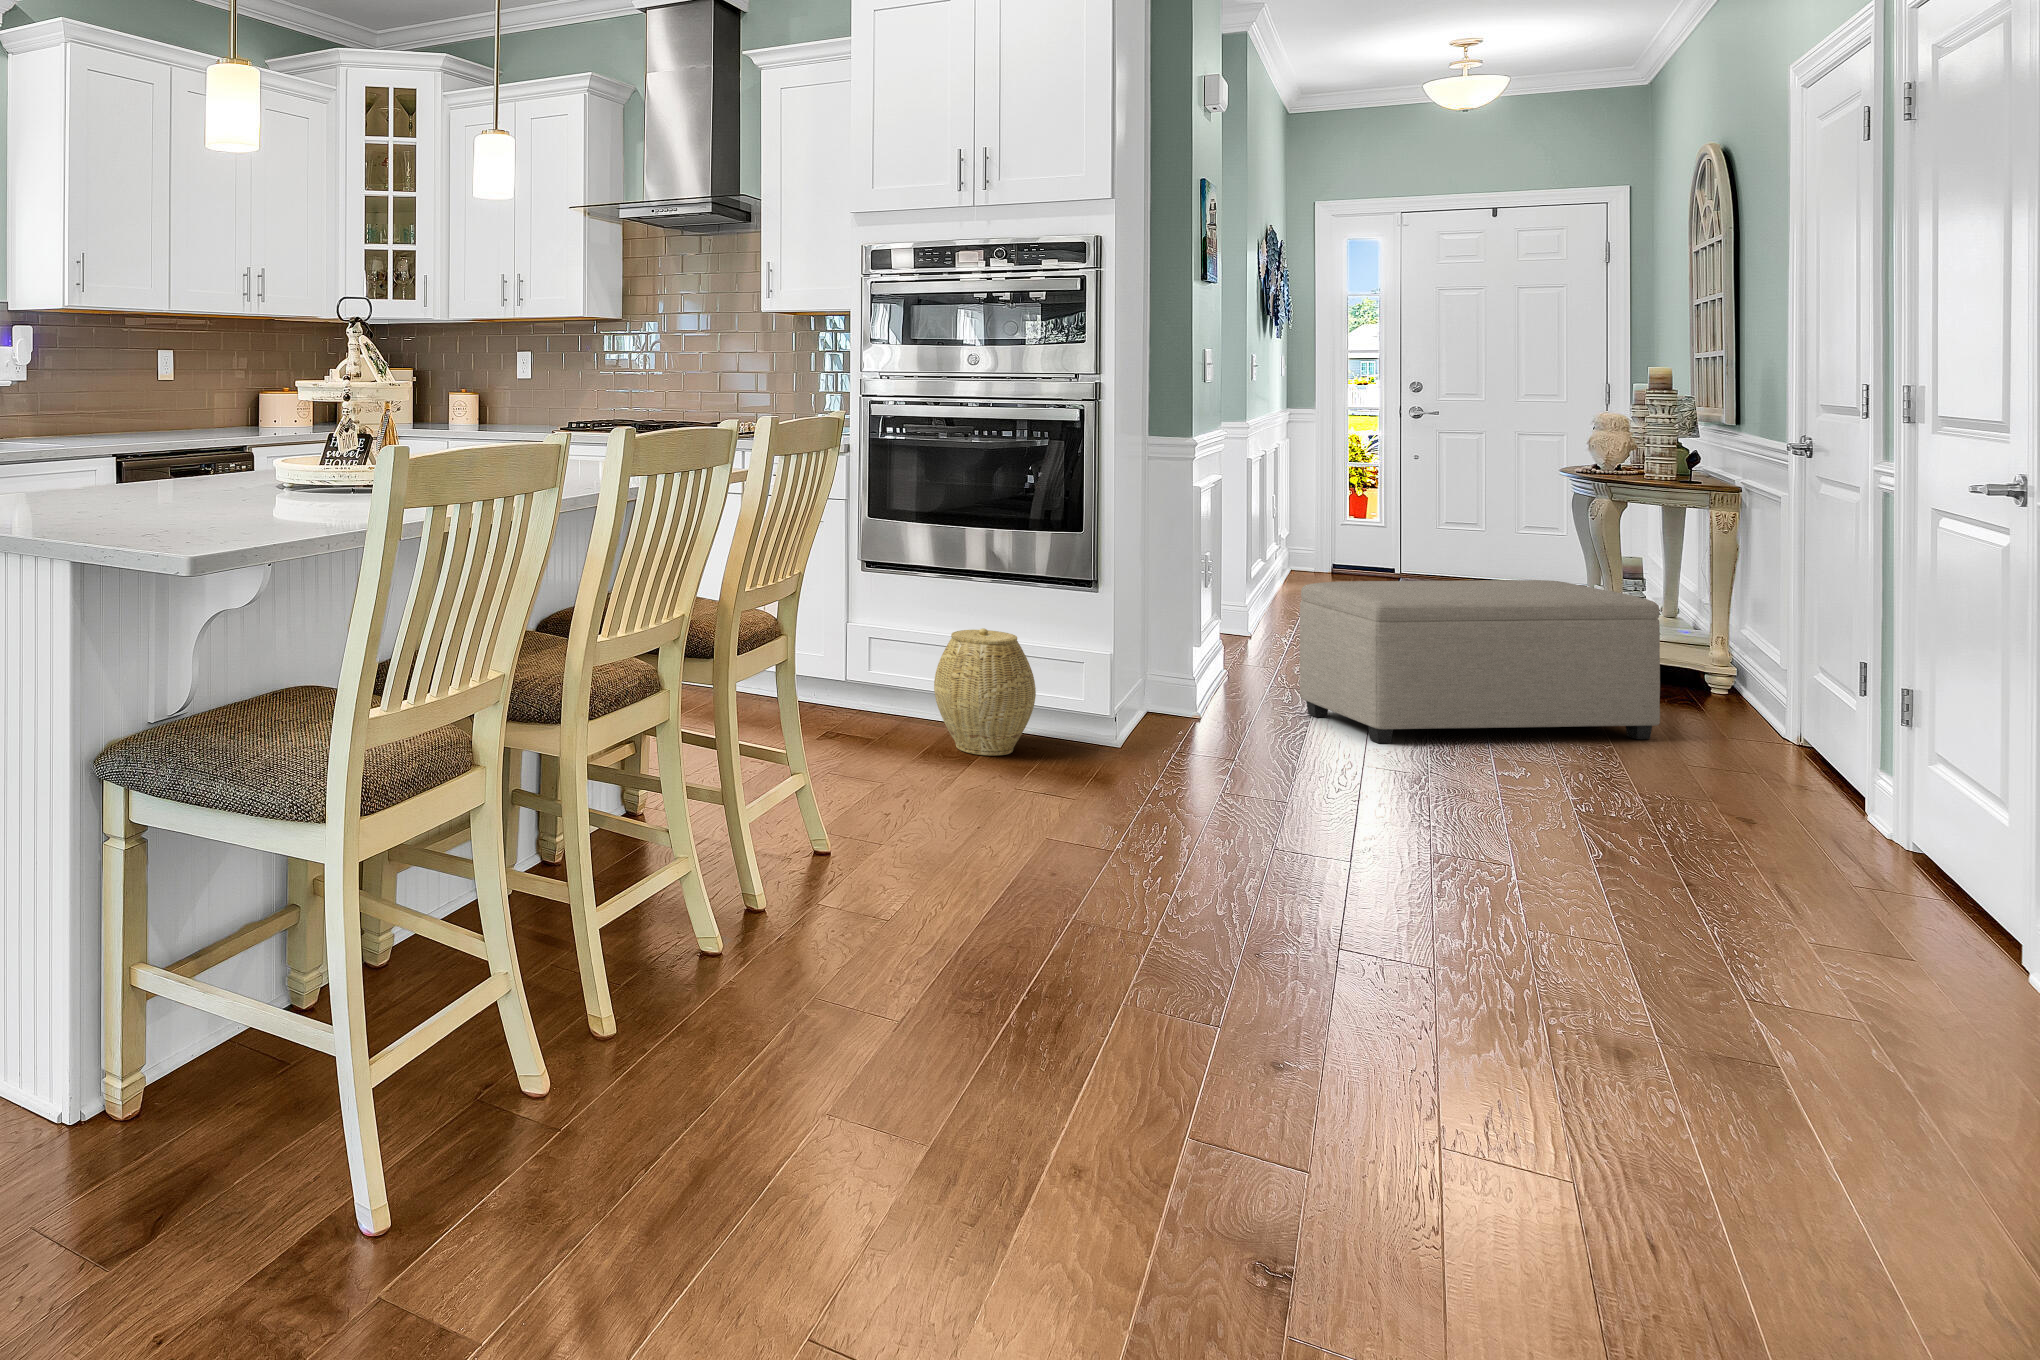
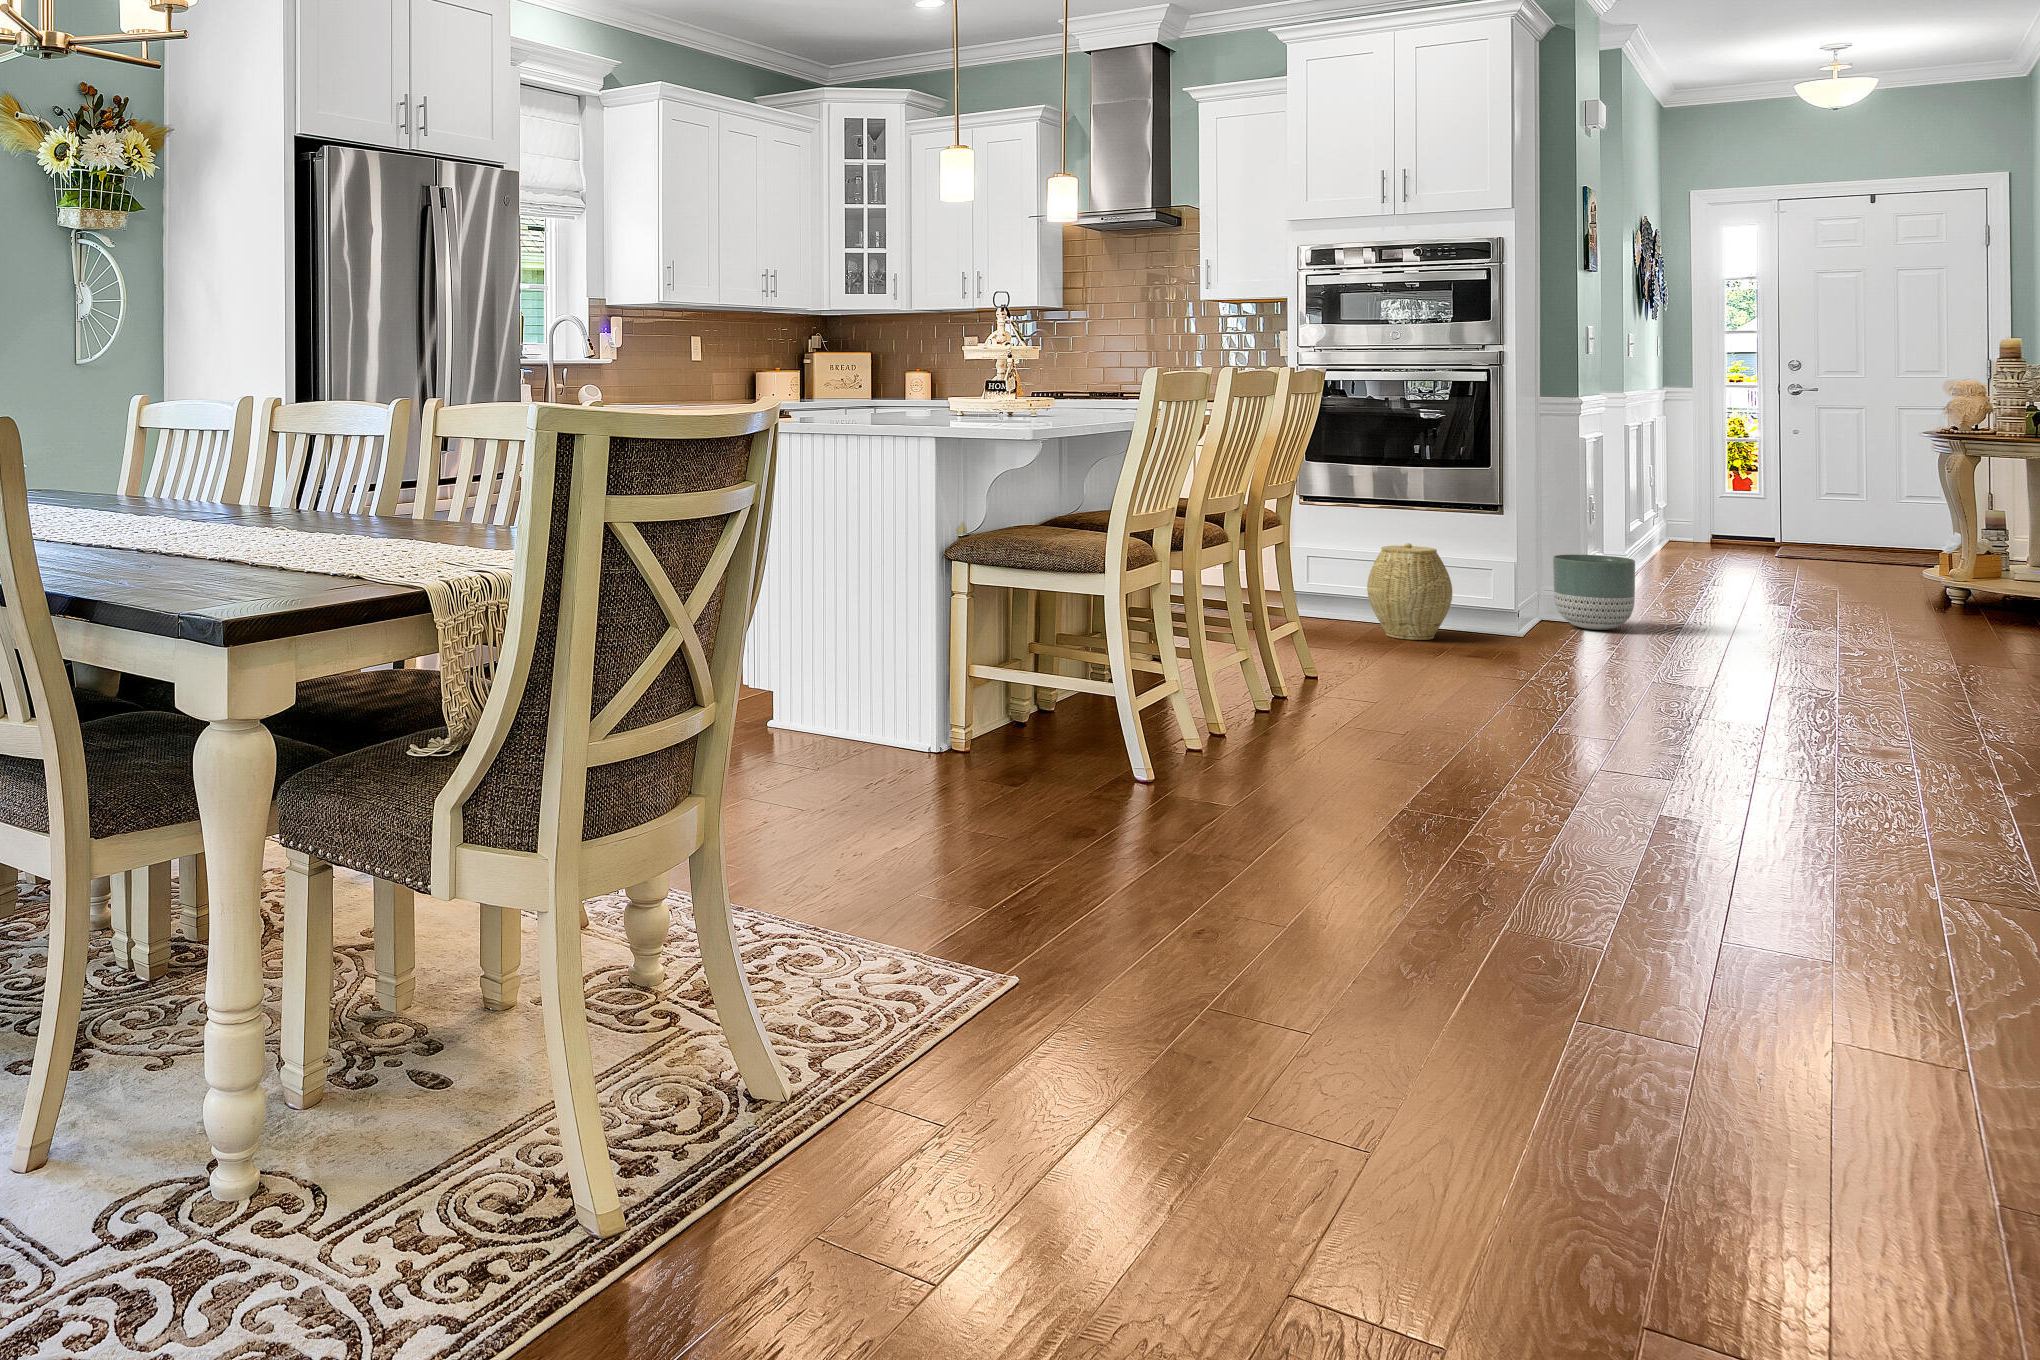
ottoman: present [1300,580,1660,743] -> none [1675,516,1991,641]
planter: none [1160,632,1255,729] -> present [1553,554,1635,630]

